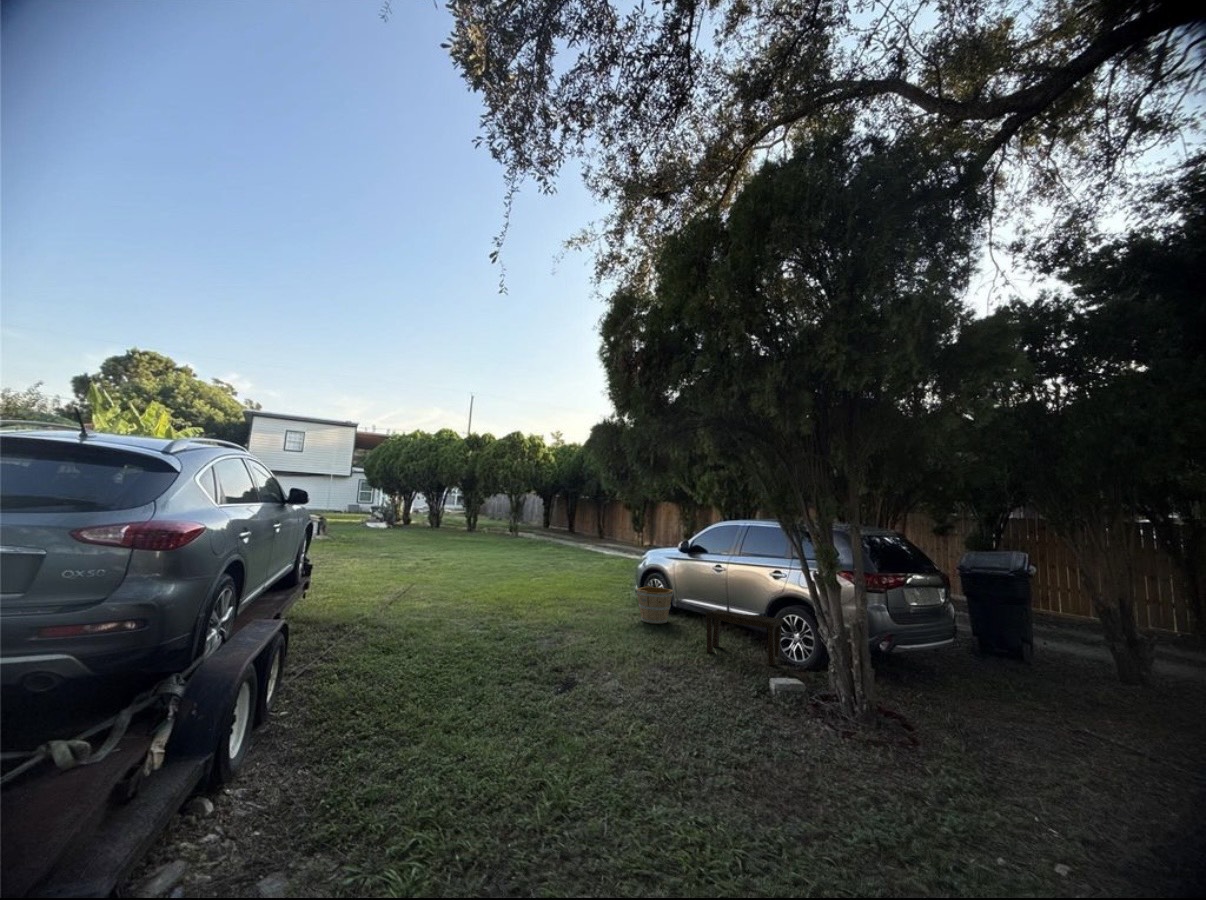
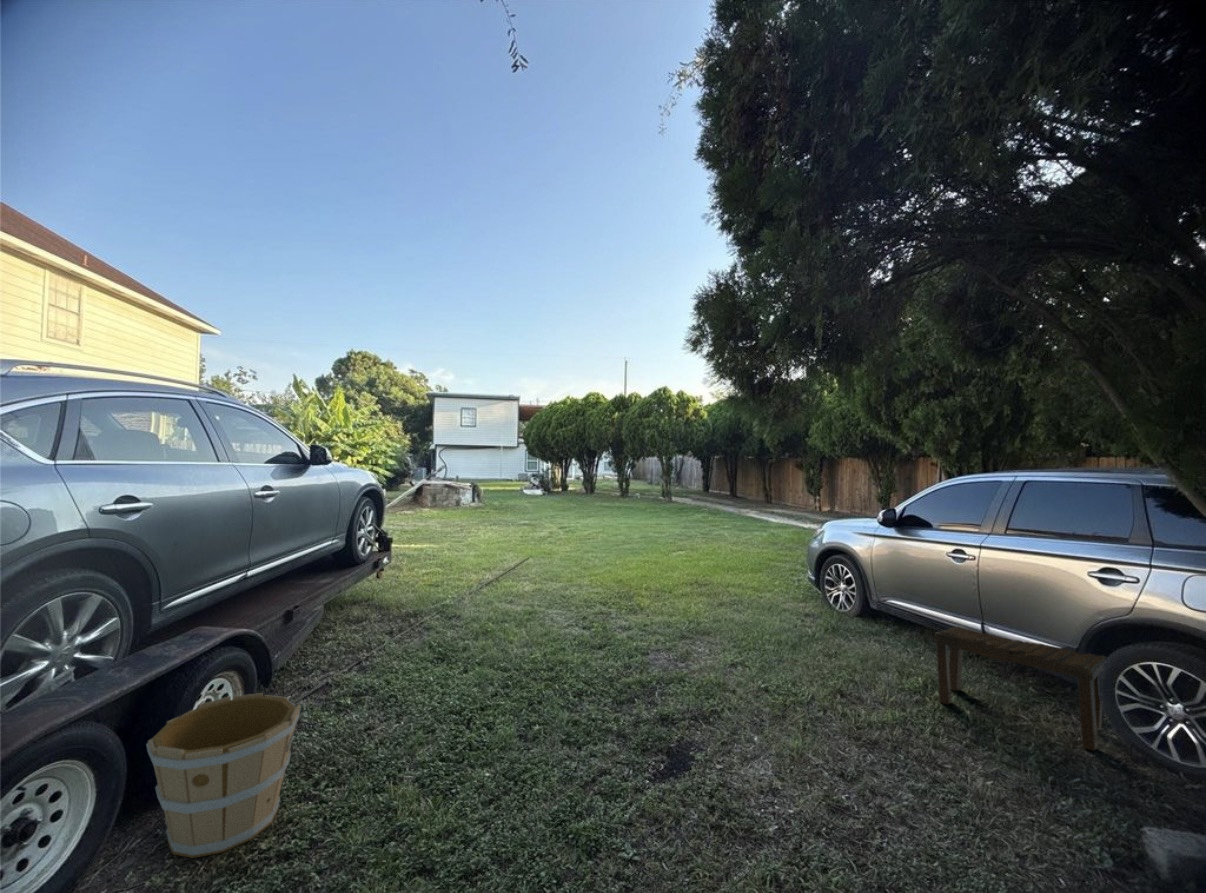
wooden bucket: present [637,586,673,624] -> present [146,693,300,858]

